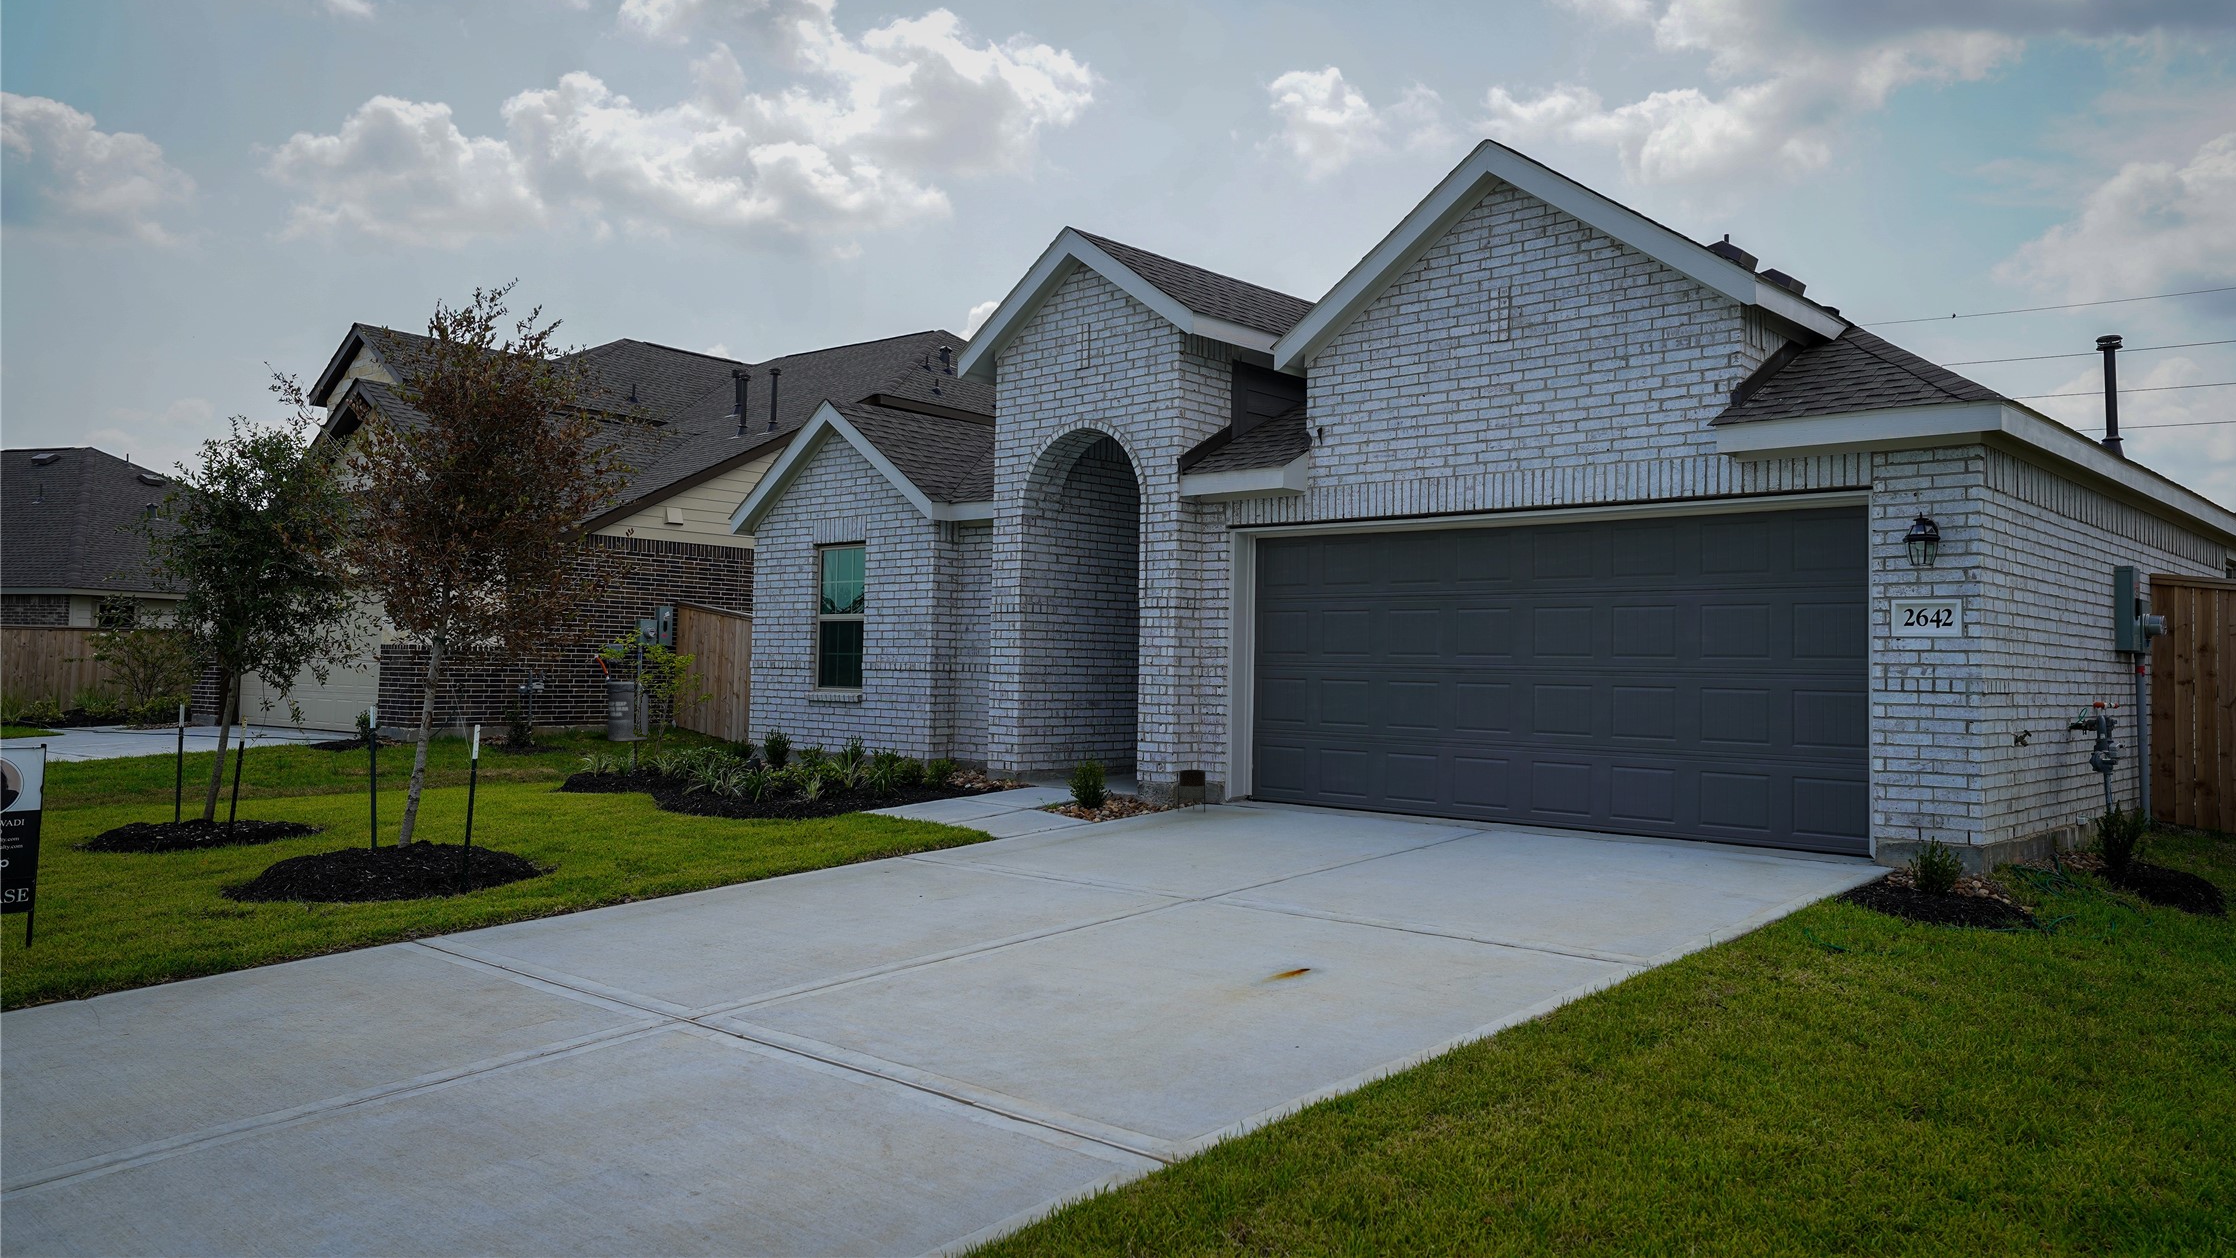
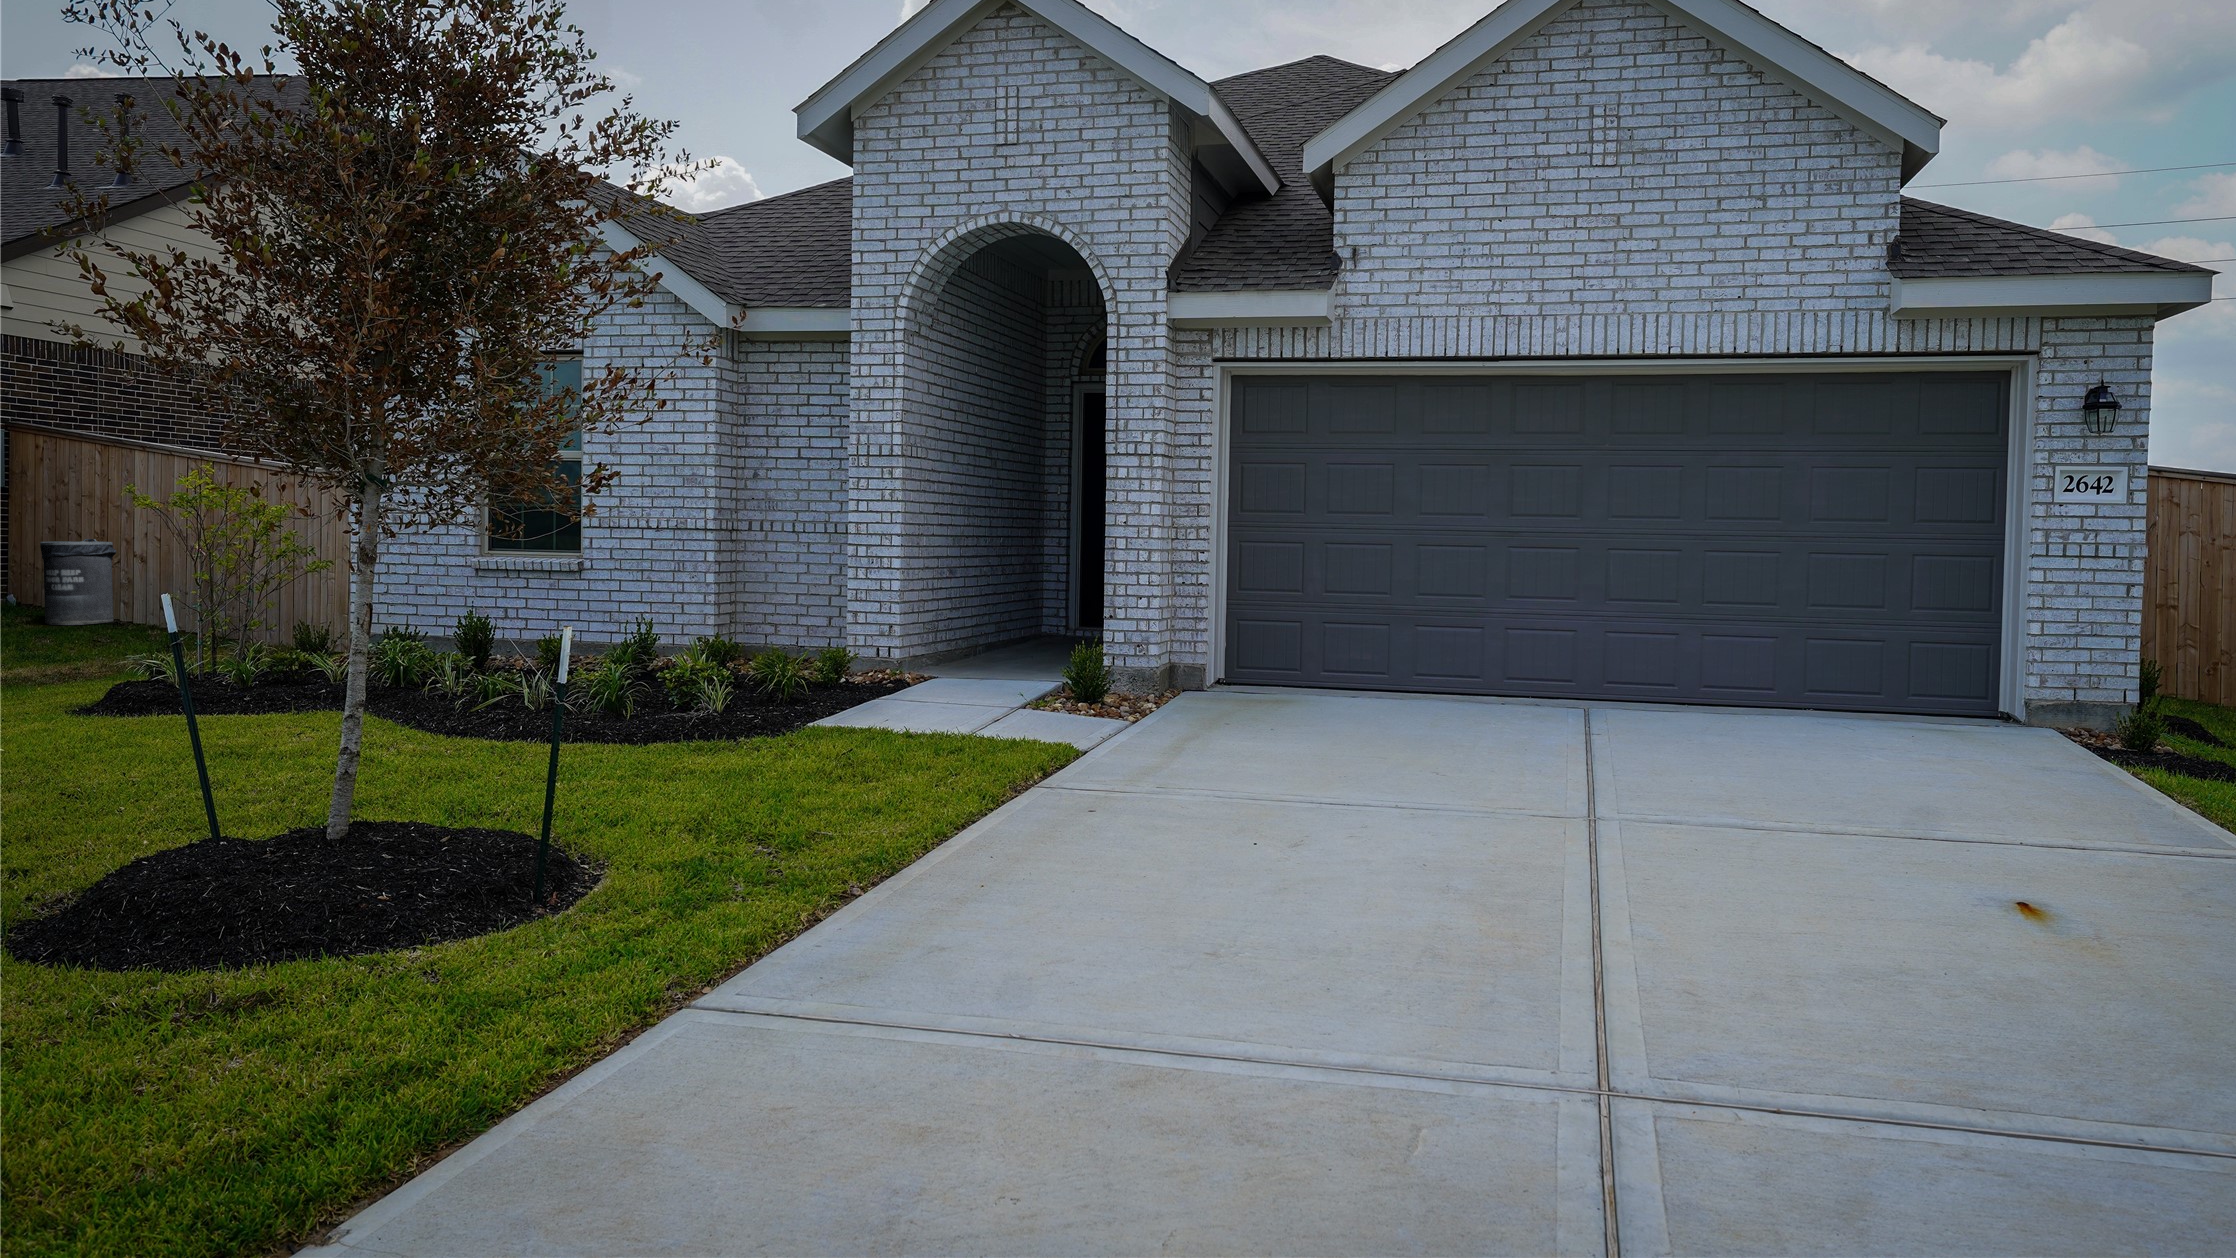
planter: present [1178,770,1206,812] -> none [1168,650,1202,701]

